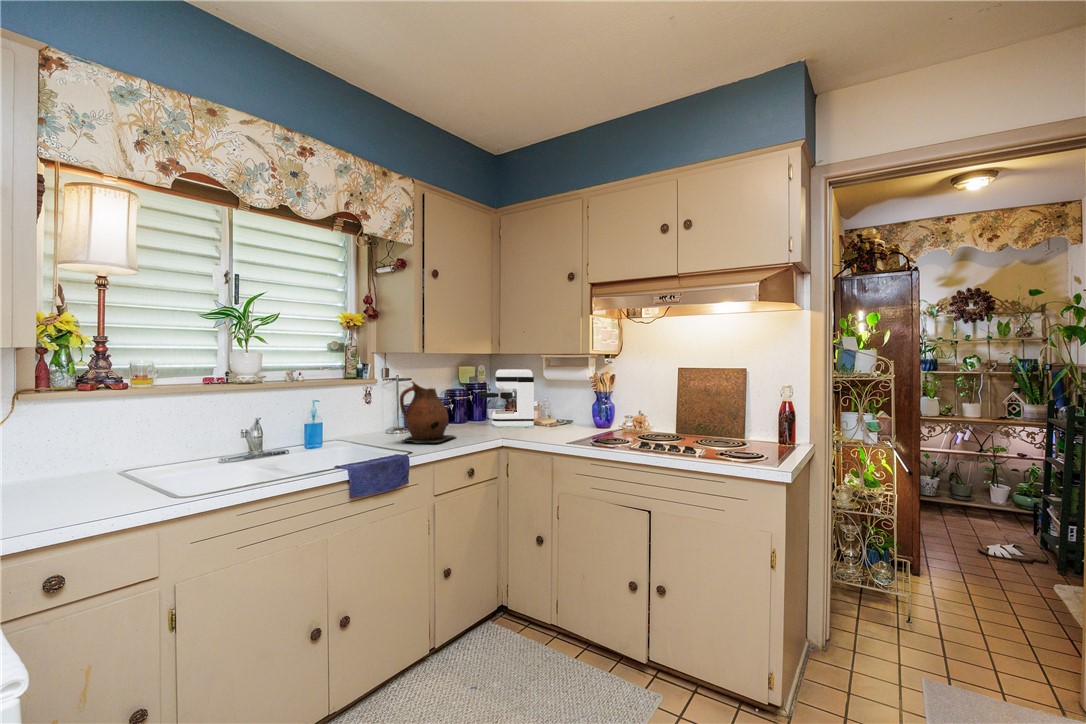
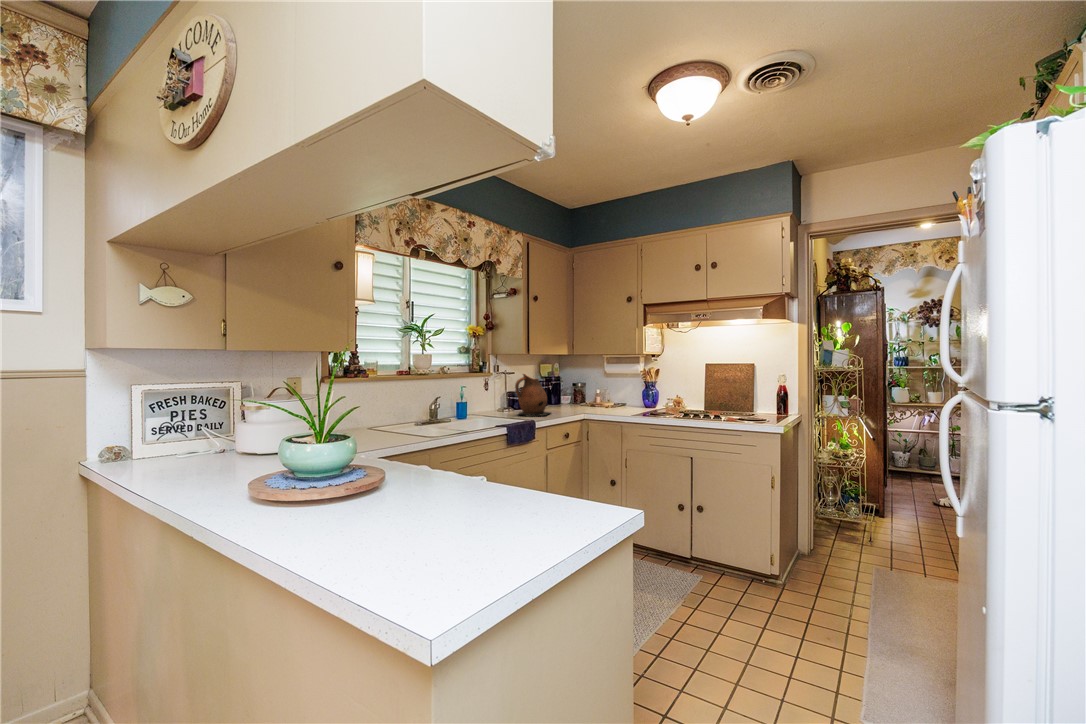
coffee maker: present [479,369,534,427] -> none [555,365,599,408]

